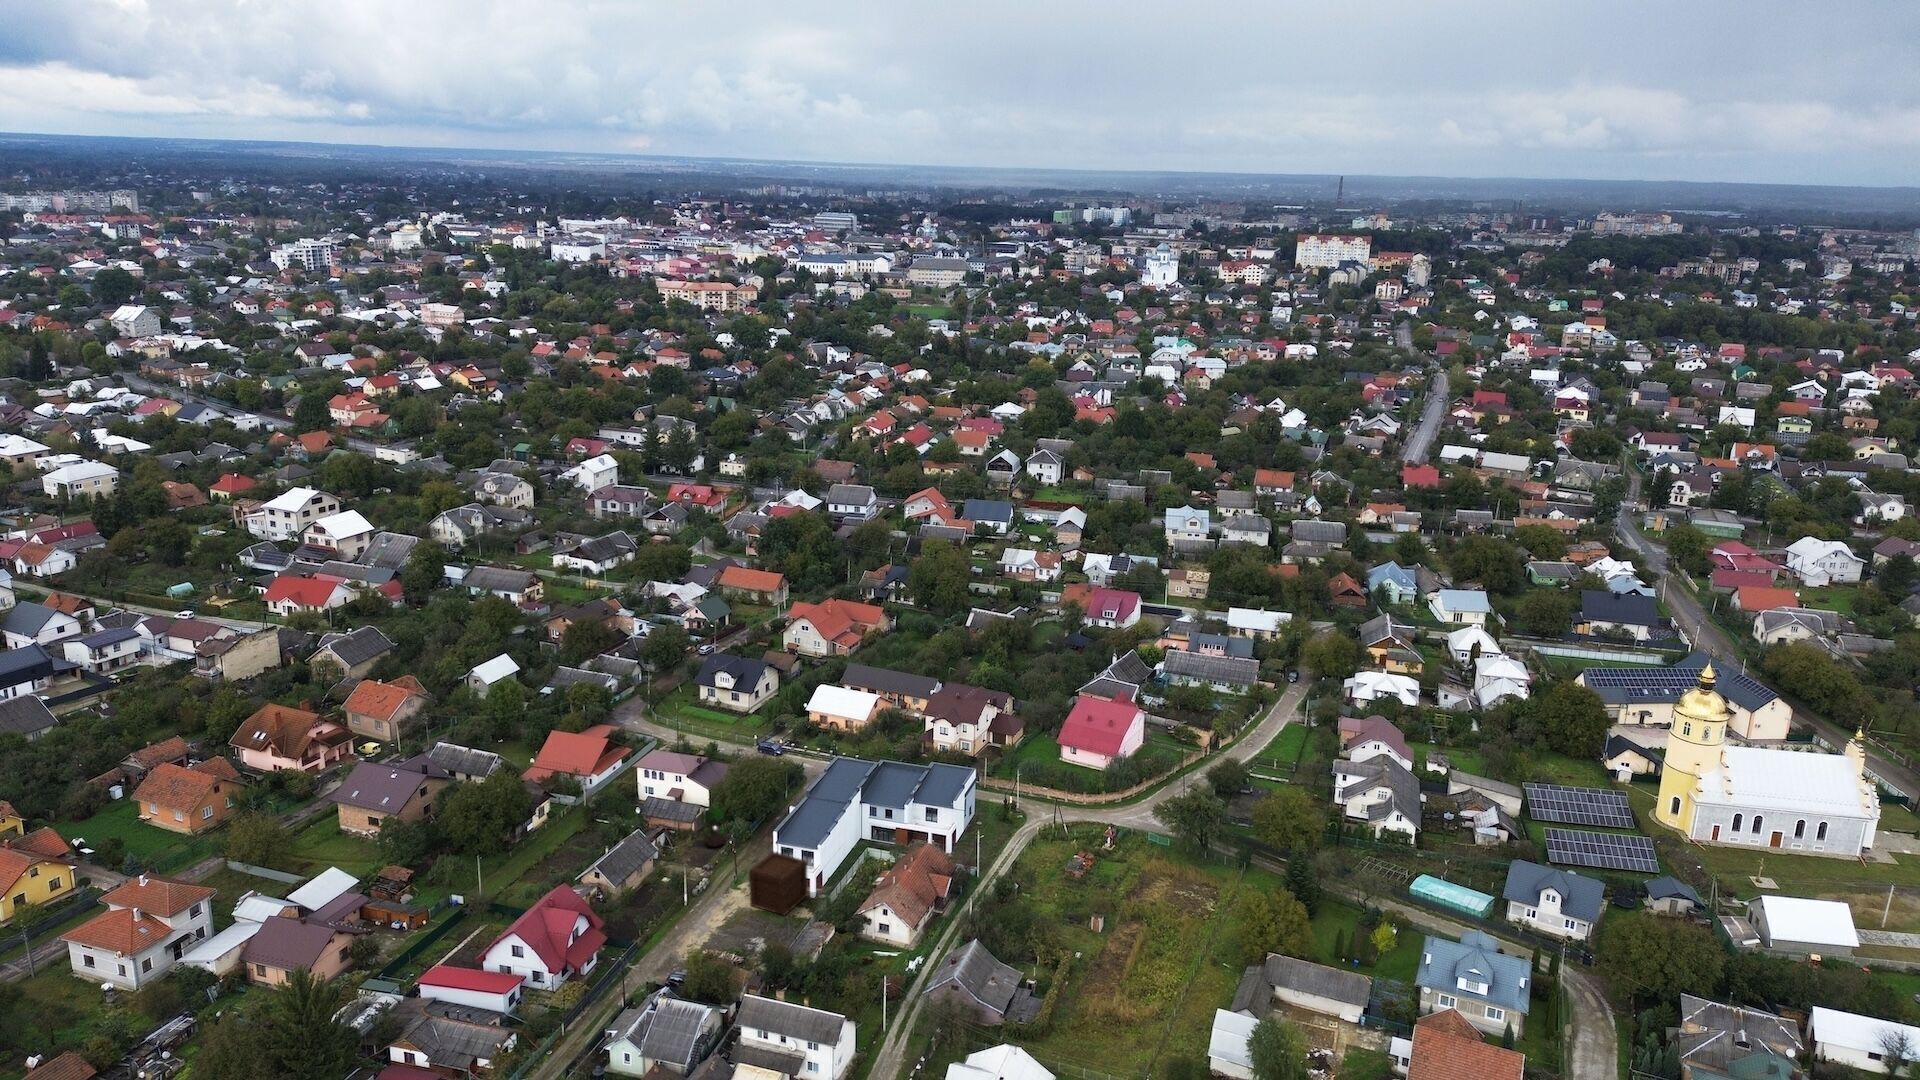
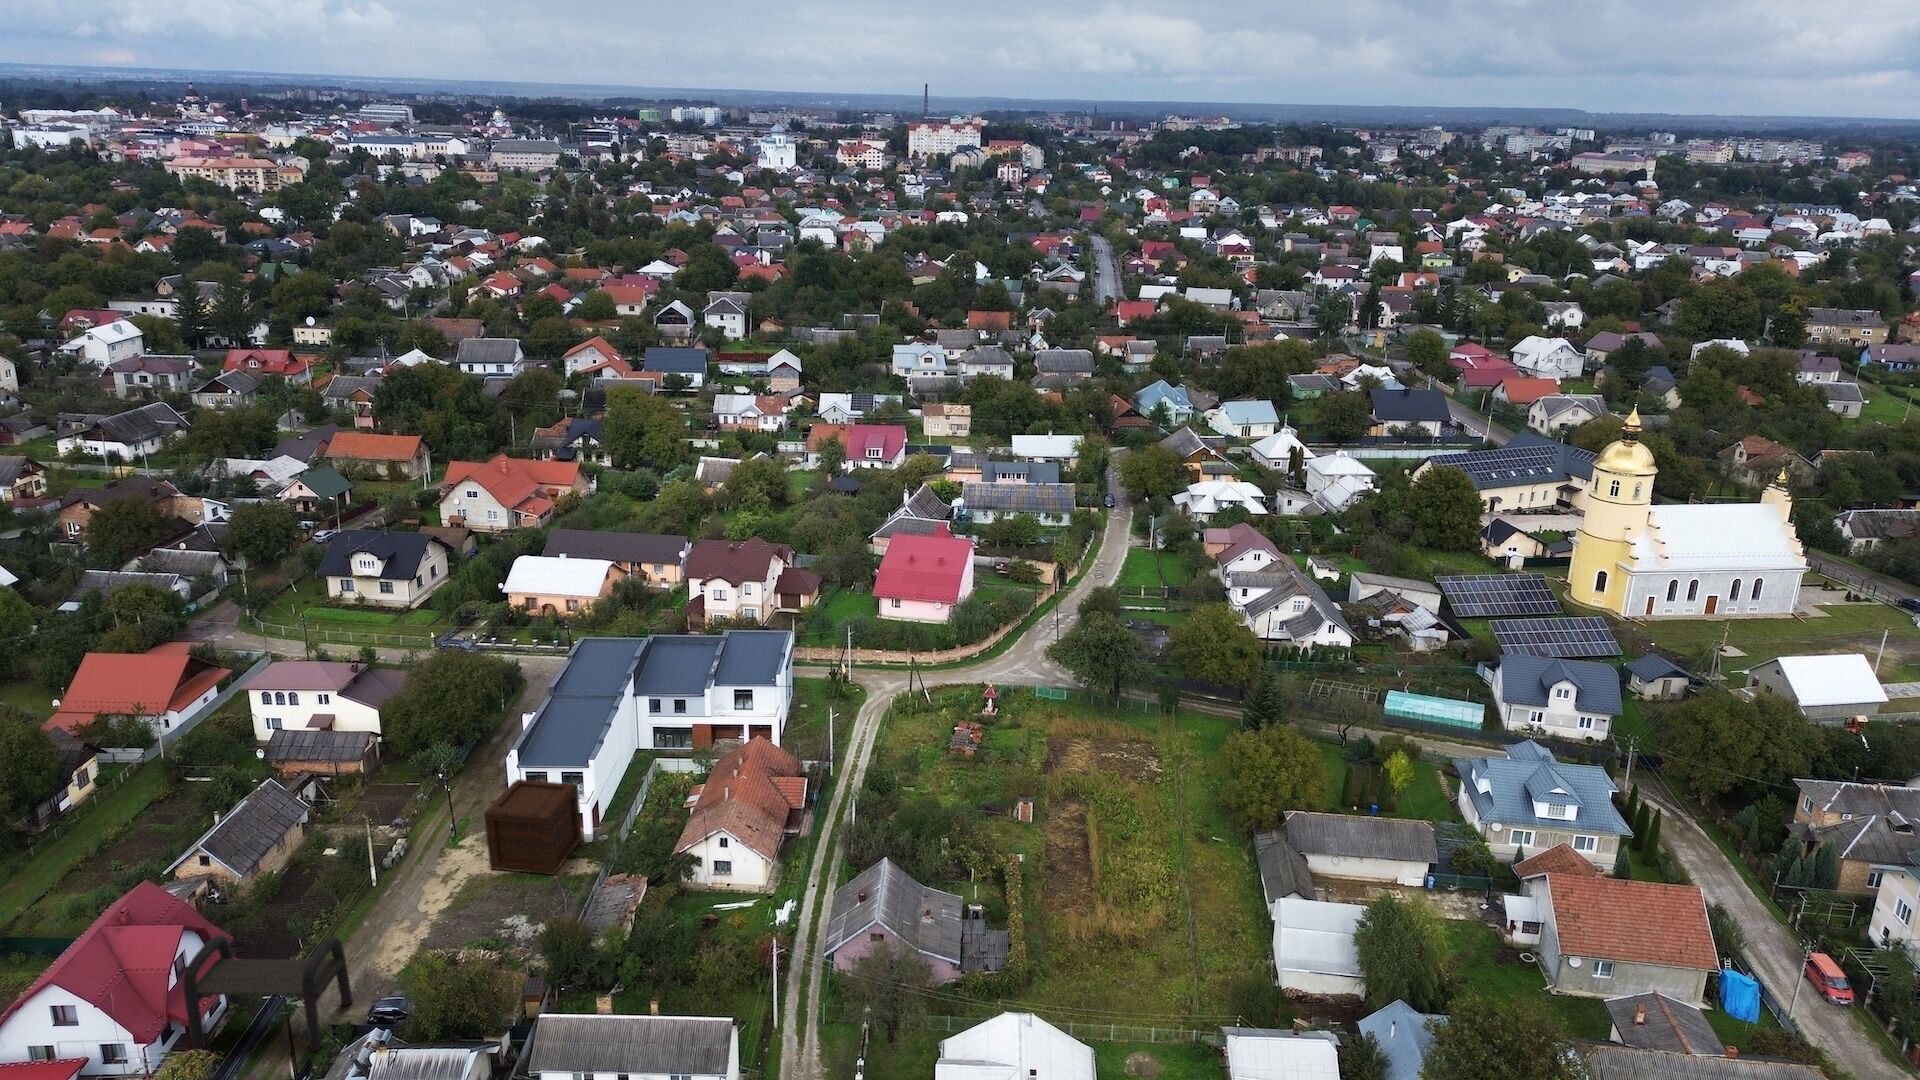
potted tree: present [698,805,725,846] -> none [369,723,421,792]
bench: none [577,919,660,993] -> present [183,936,352,1051]

